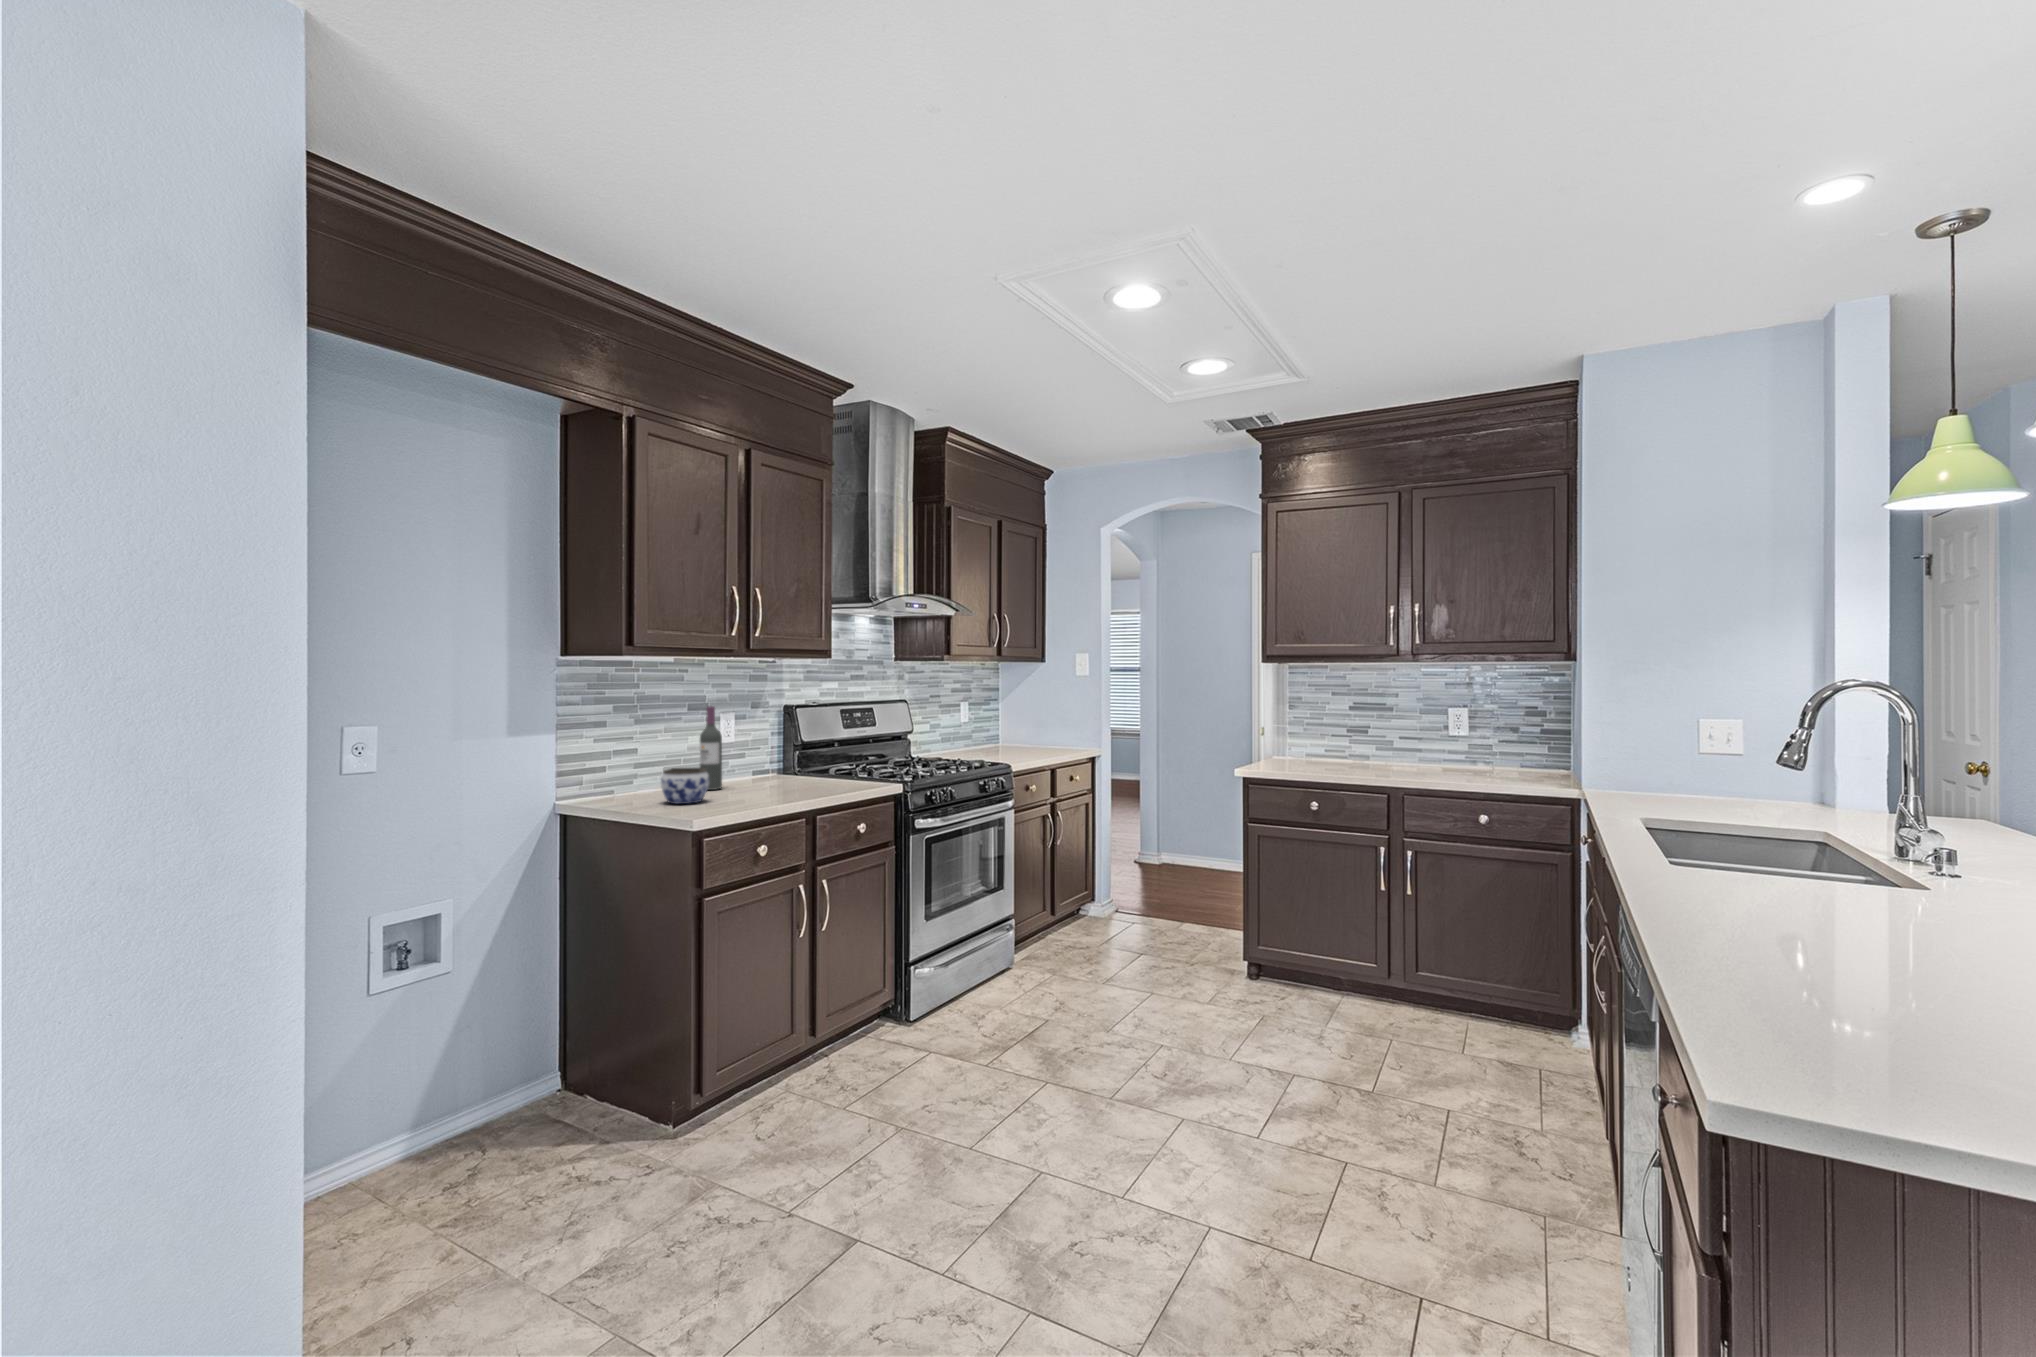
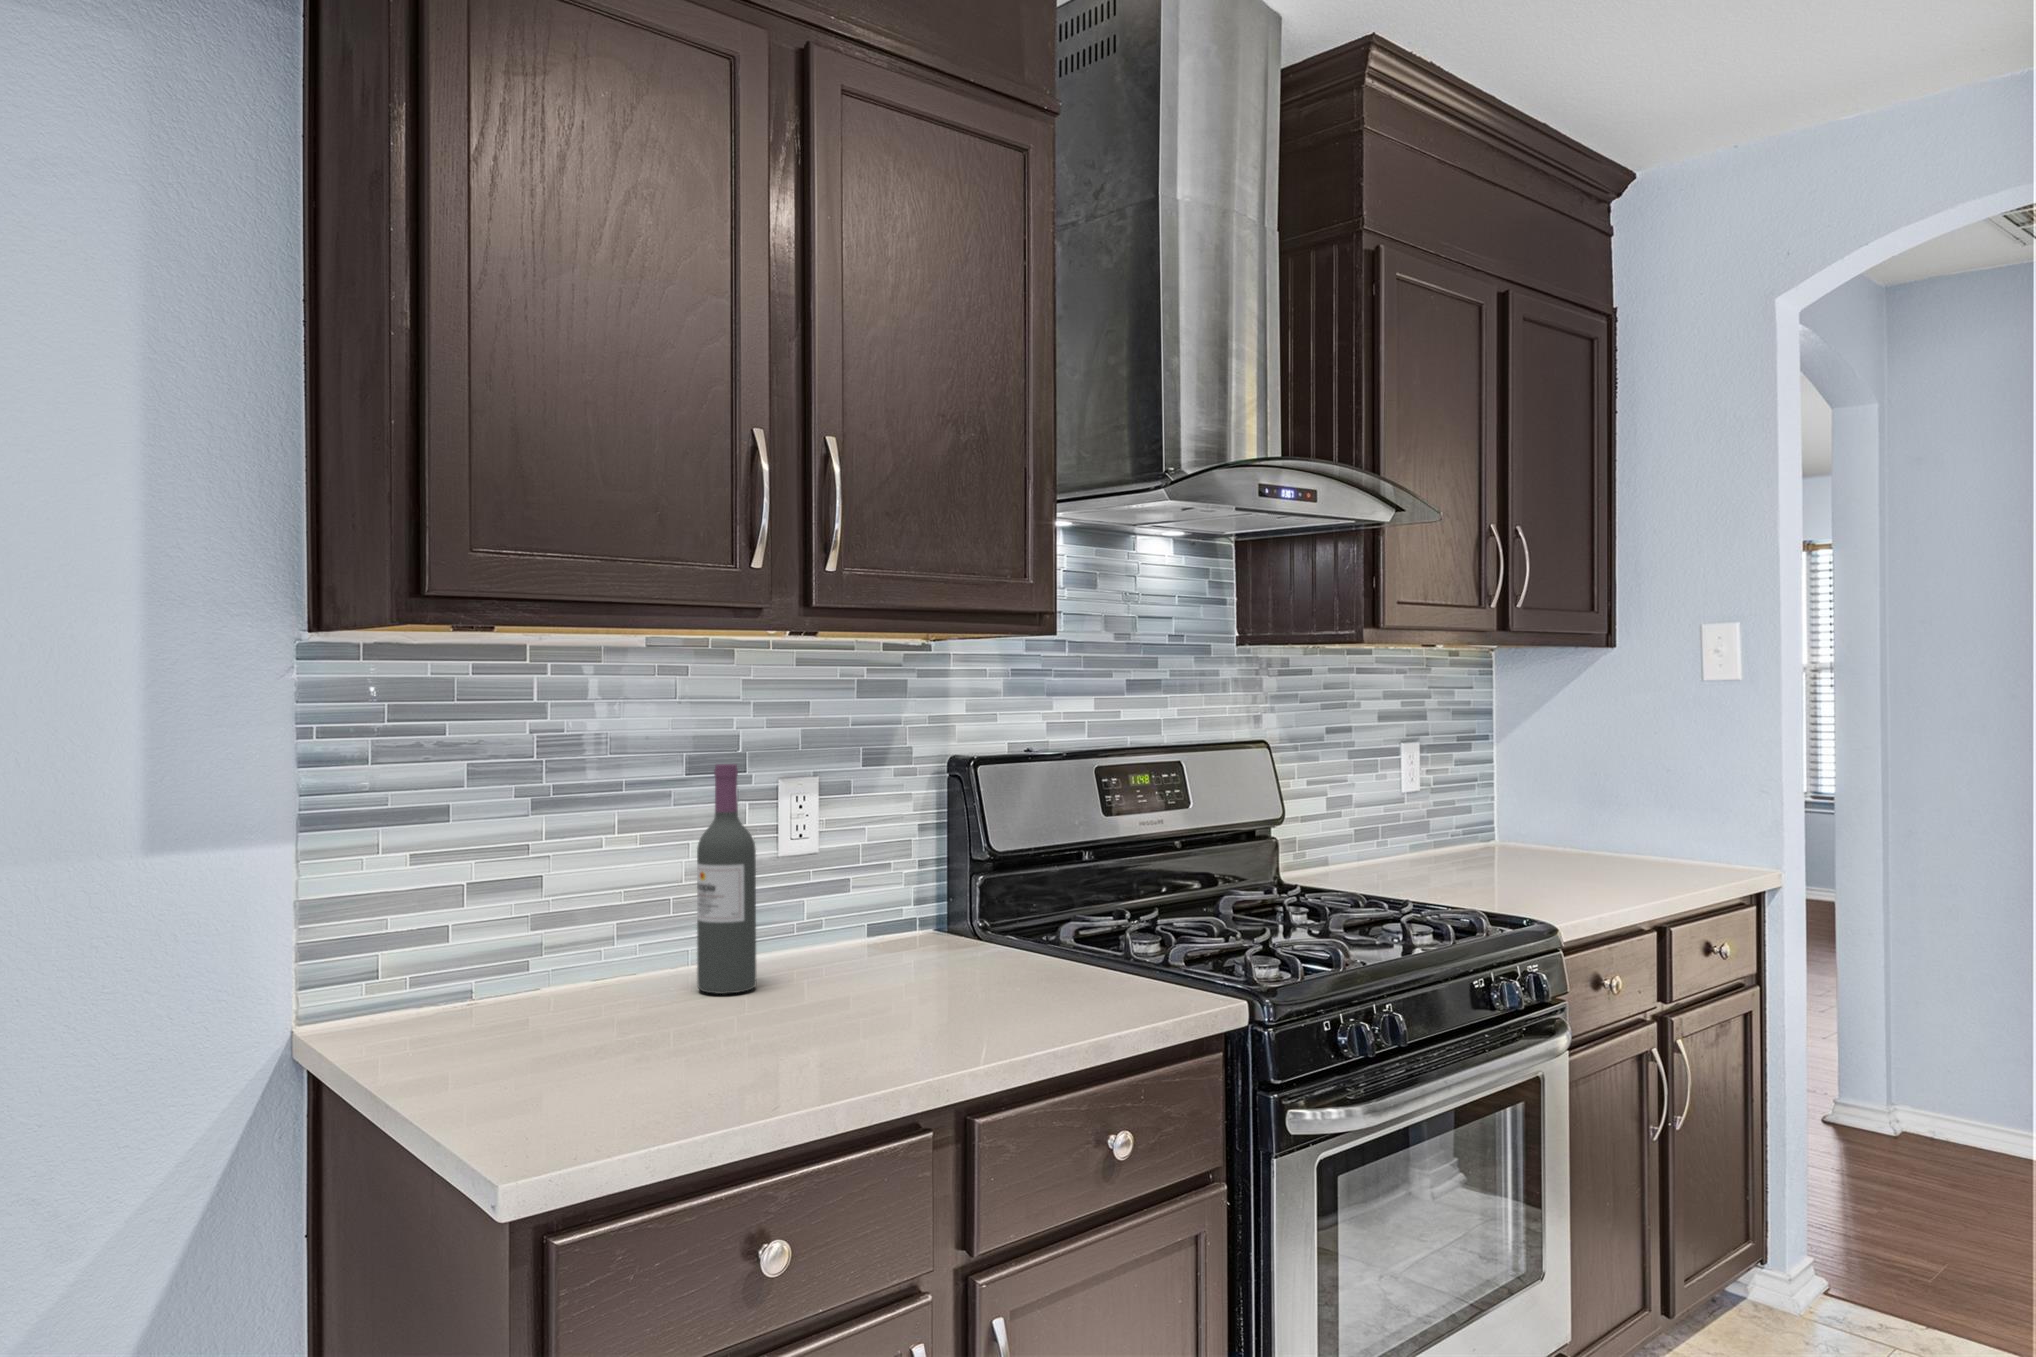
jar: present [661,768,709,804] -> none [539,945,675,1059]

